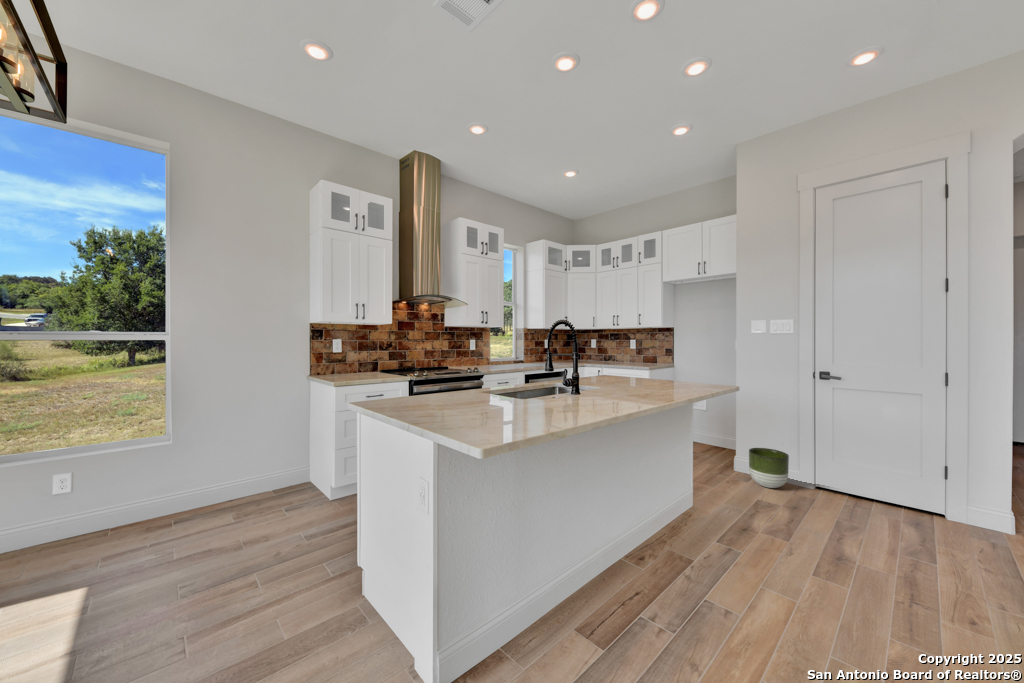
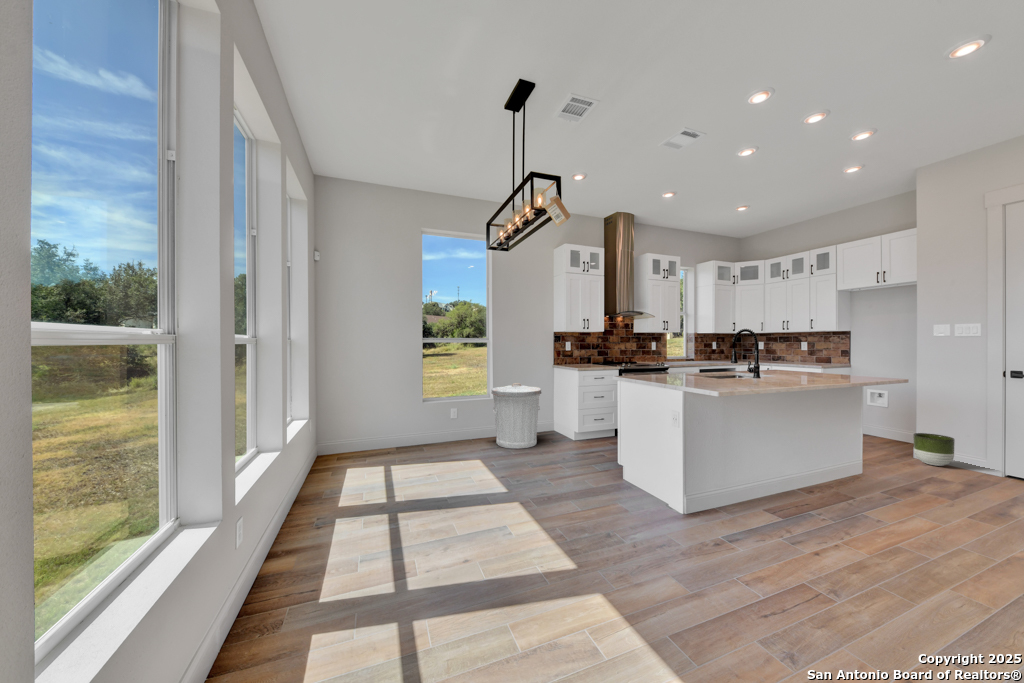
trash can: none [135,417,257,550] -> present [491,383,541,449]

